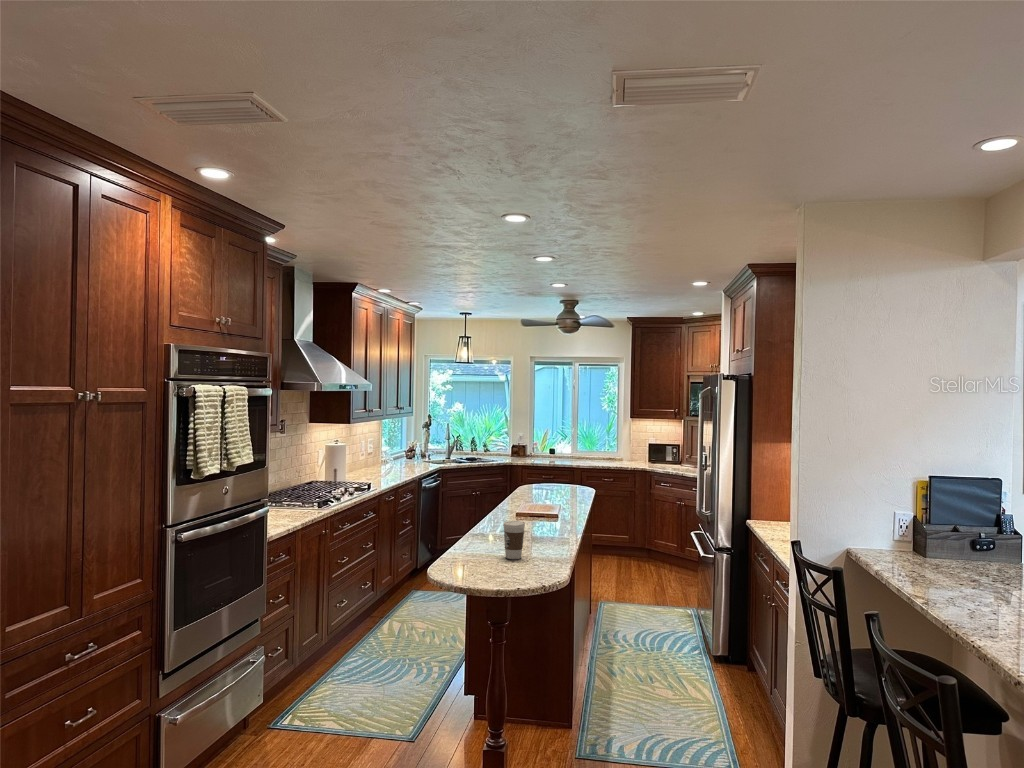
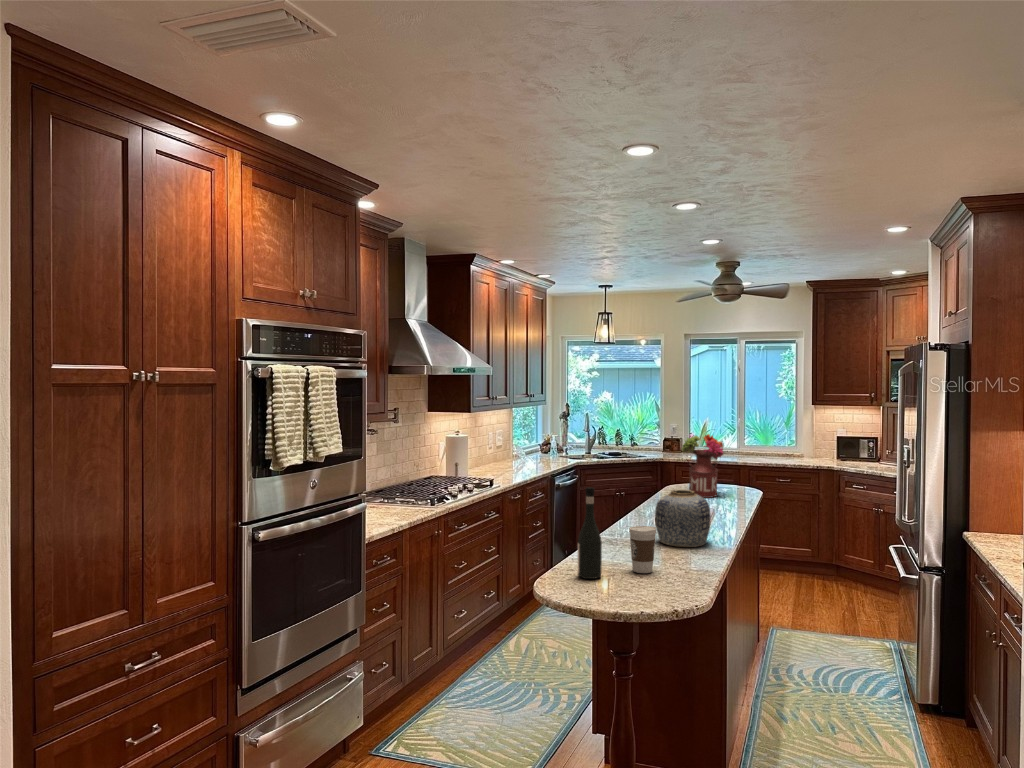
flower arrangement: none [533,444,568,496] -> present [682,434,724,498]
wine bottle: none [462,490,482,565] -> present [578,487,602,579]
vase: none [519,491,563,537] -> present [655,490,711,547]

